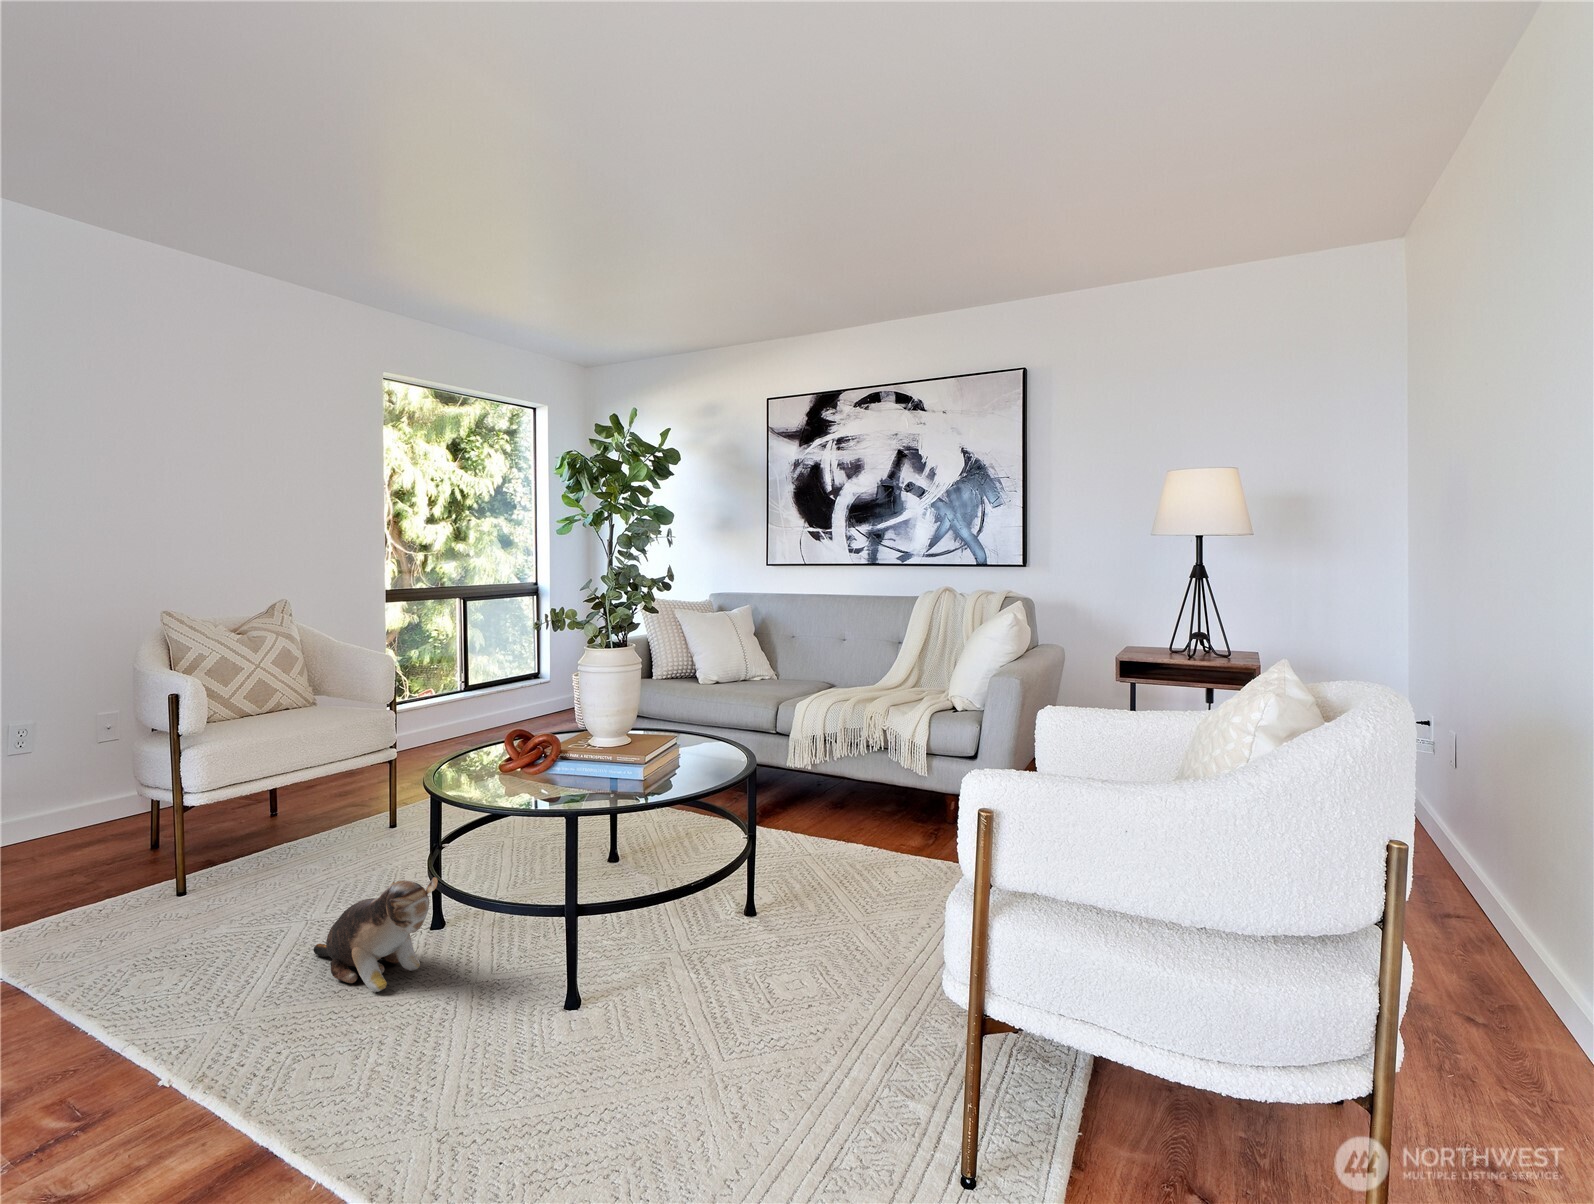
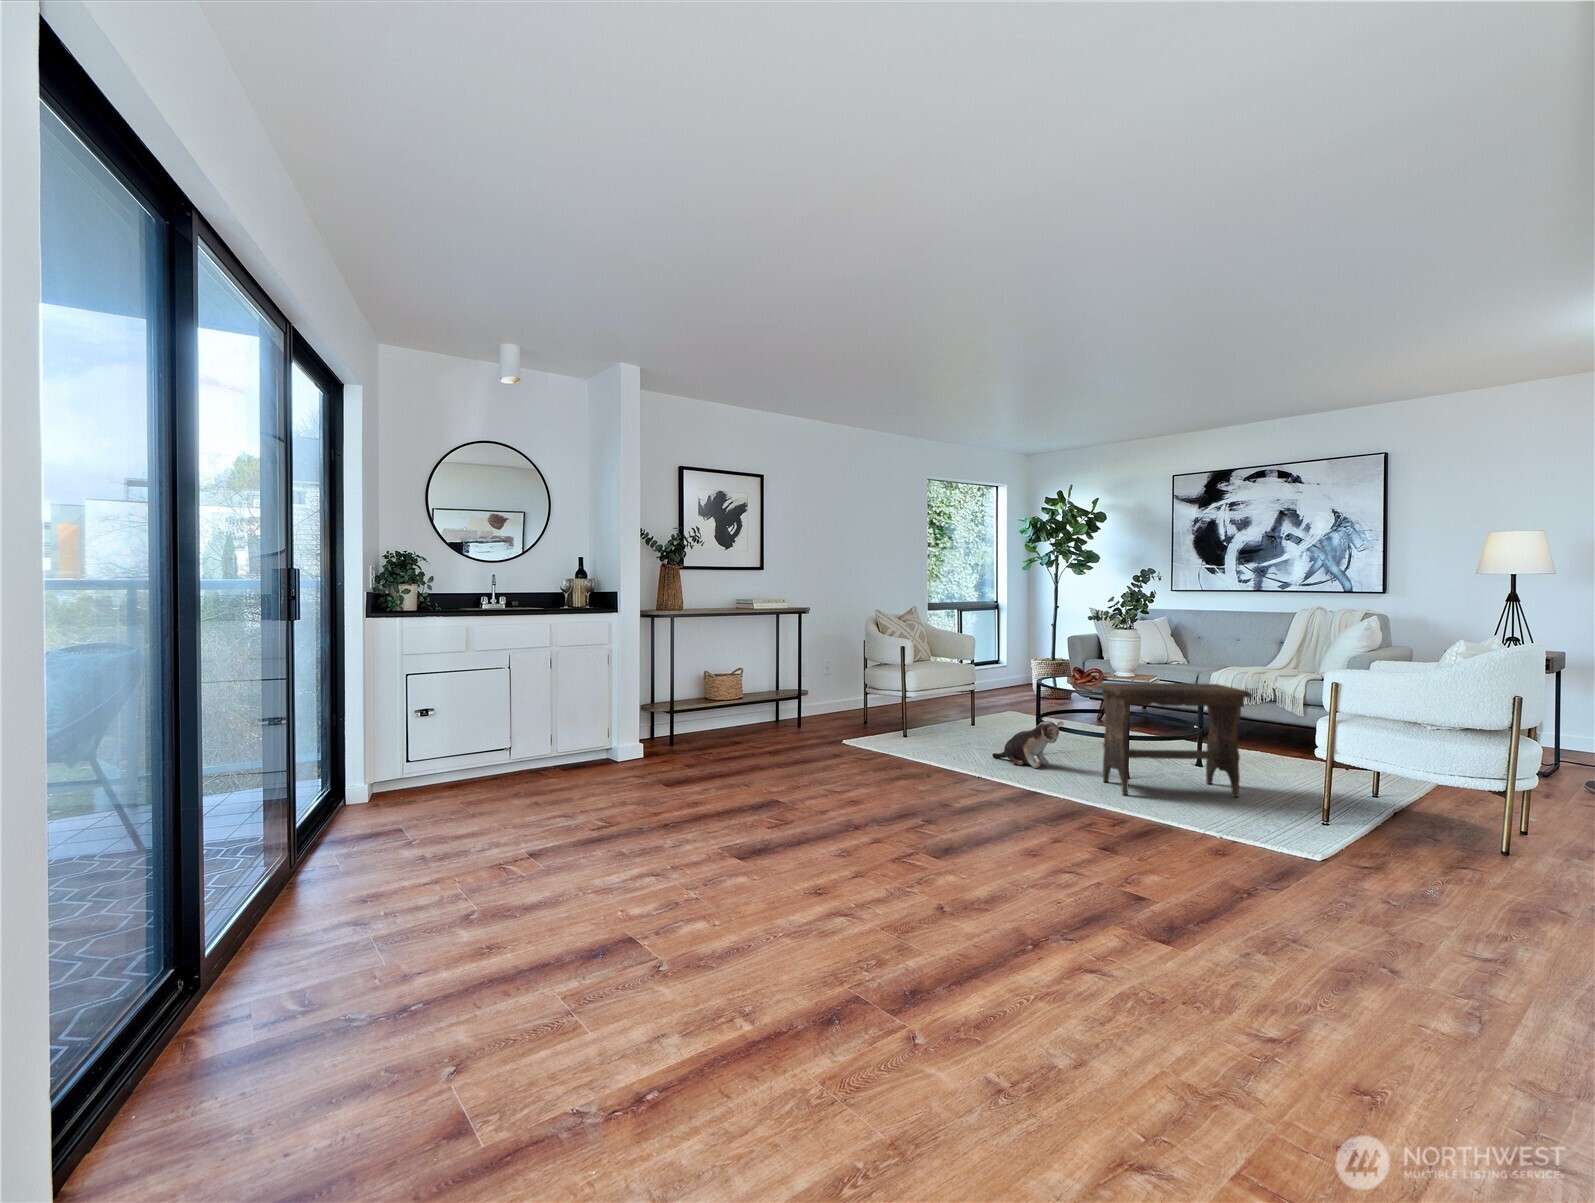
footstool: none [474,776,802,1113] -> present [1095,682,1252,797]

